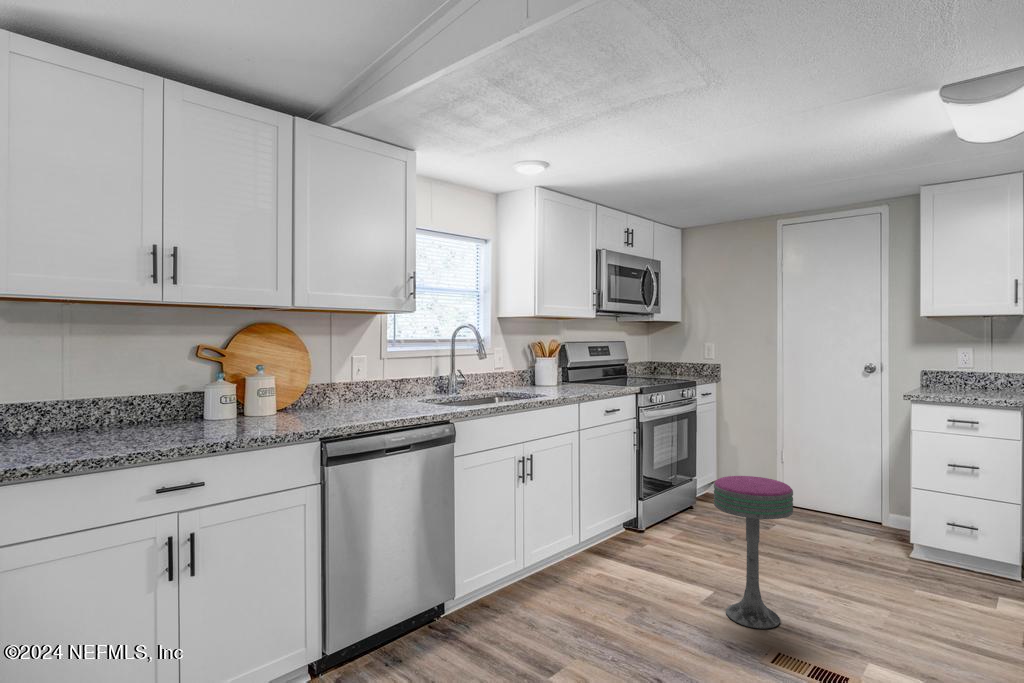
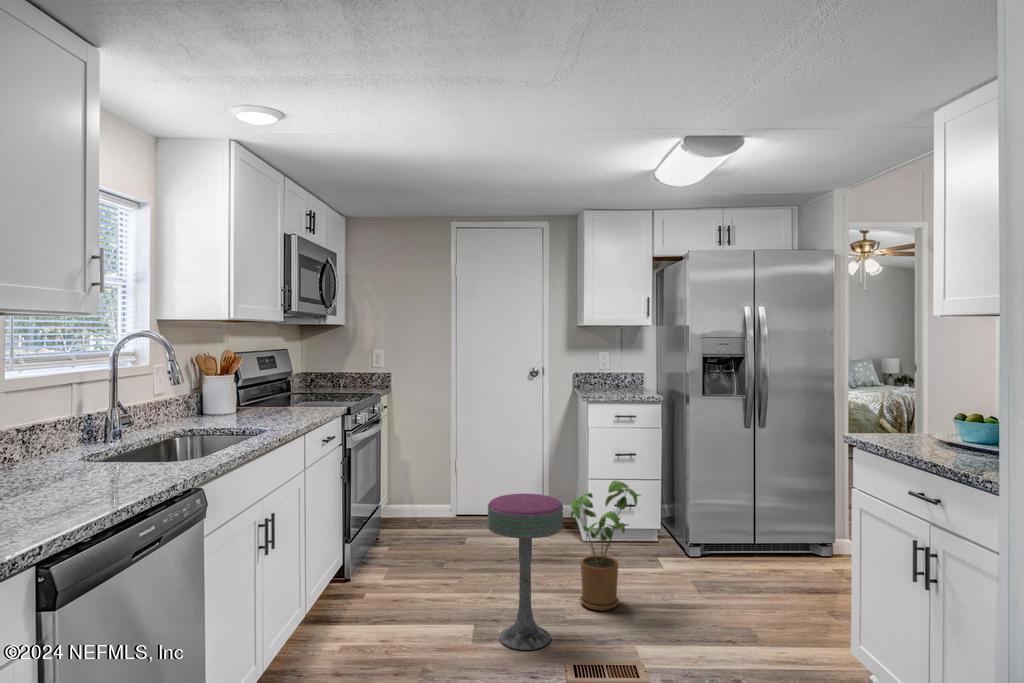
house plant: none [835,483,929,623] -> present [571,480,641,611]

